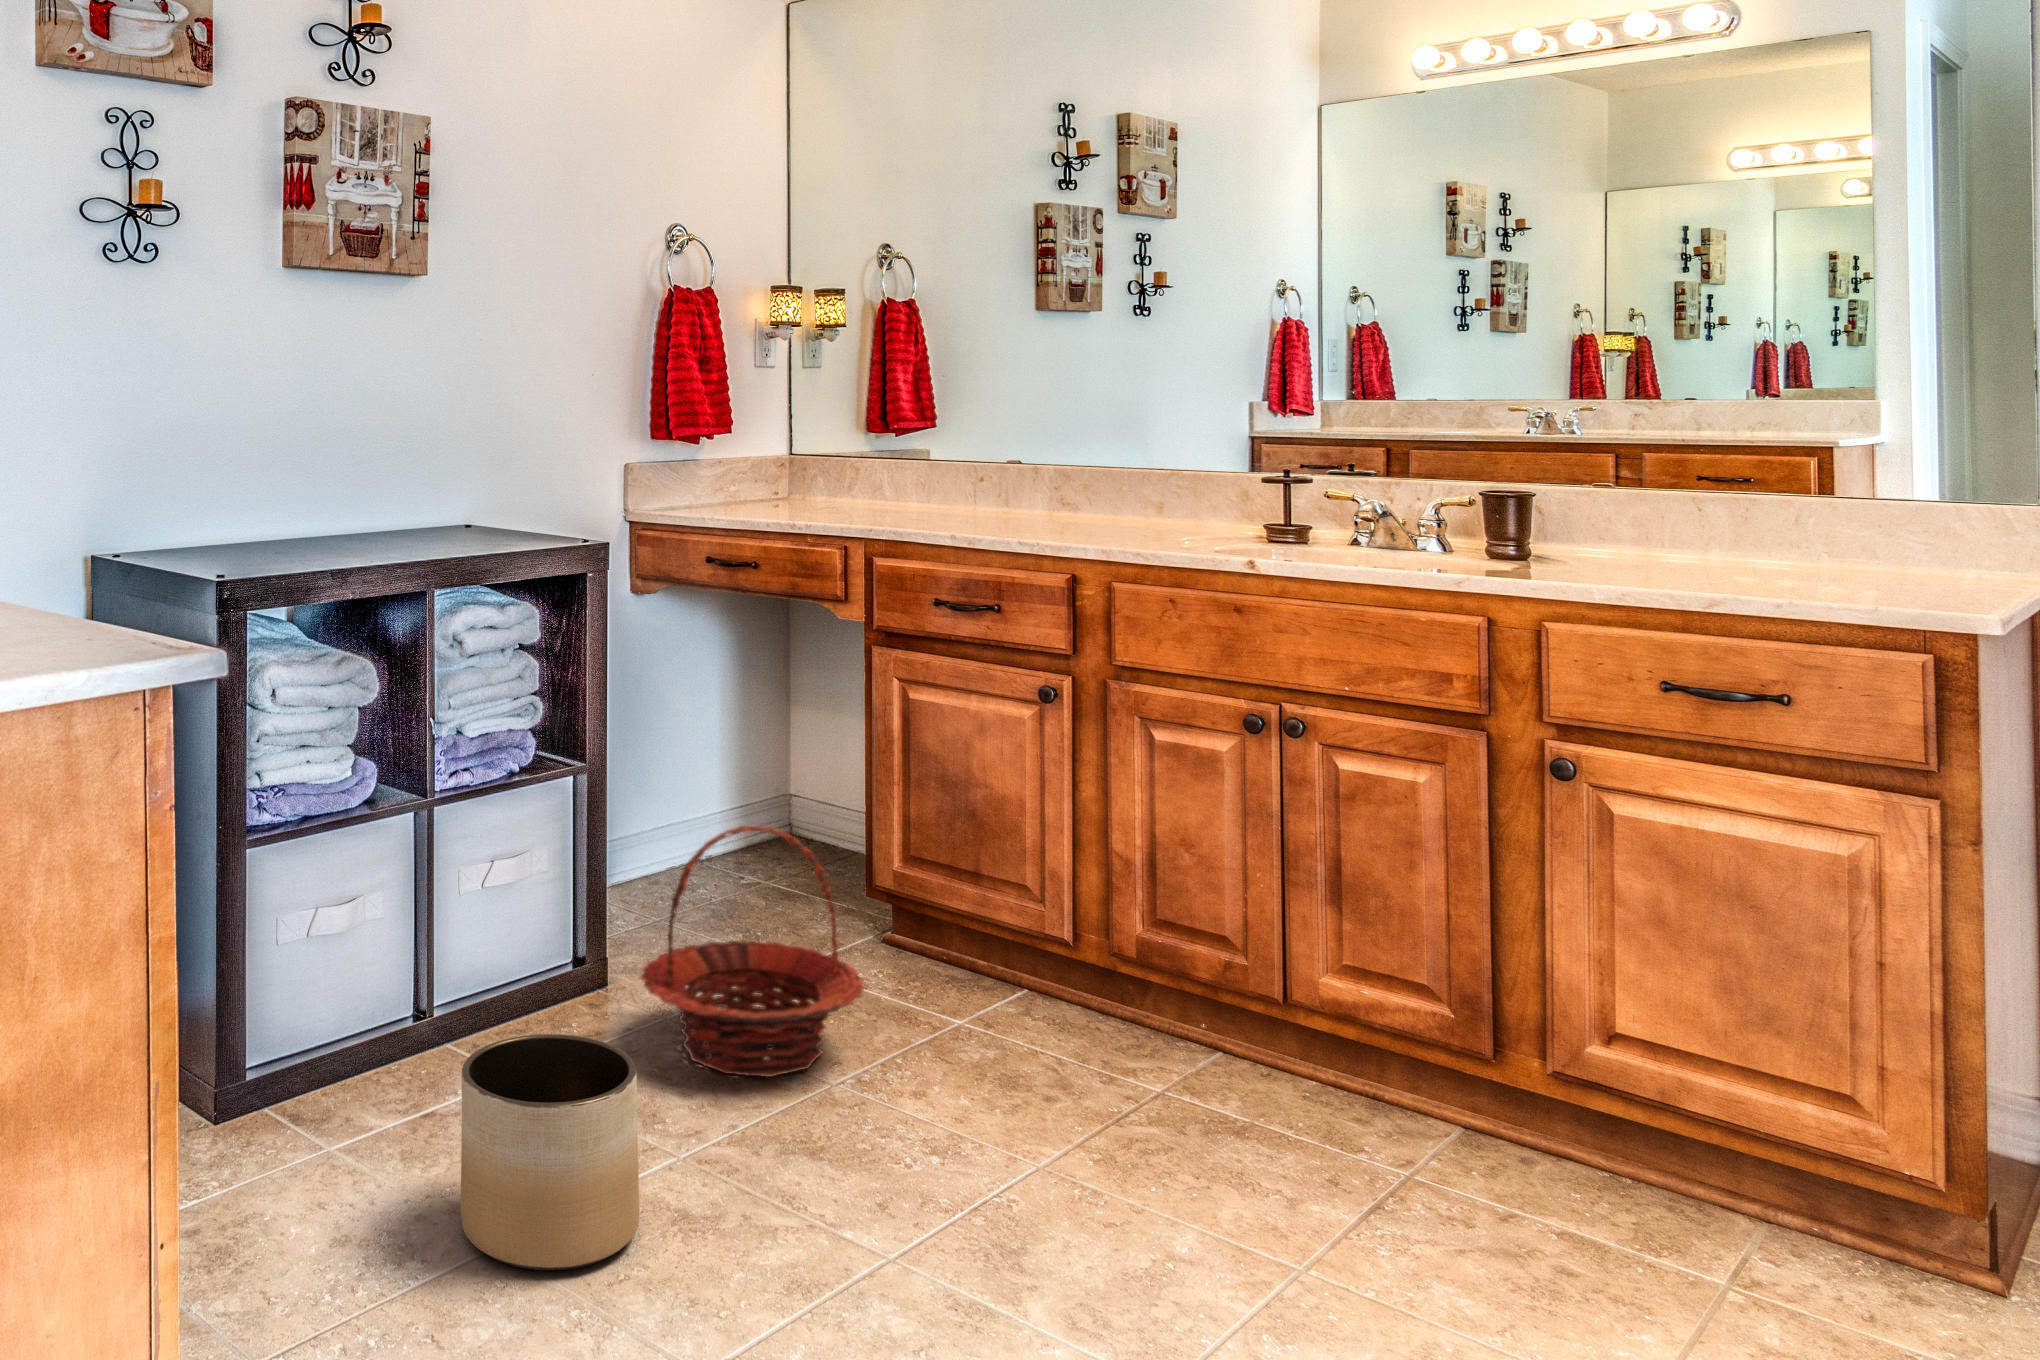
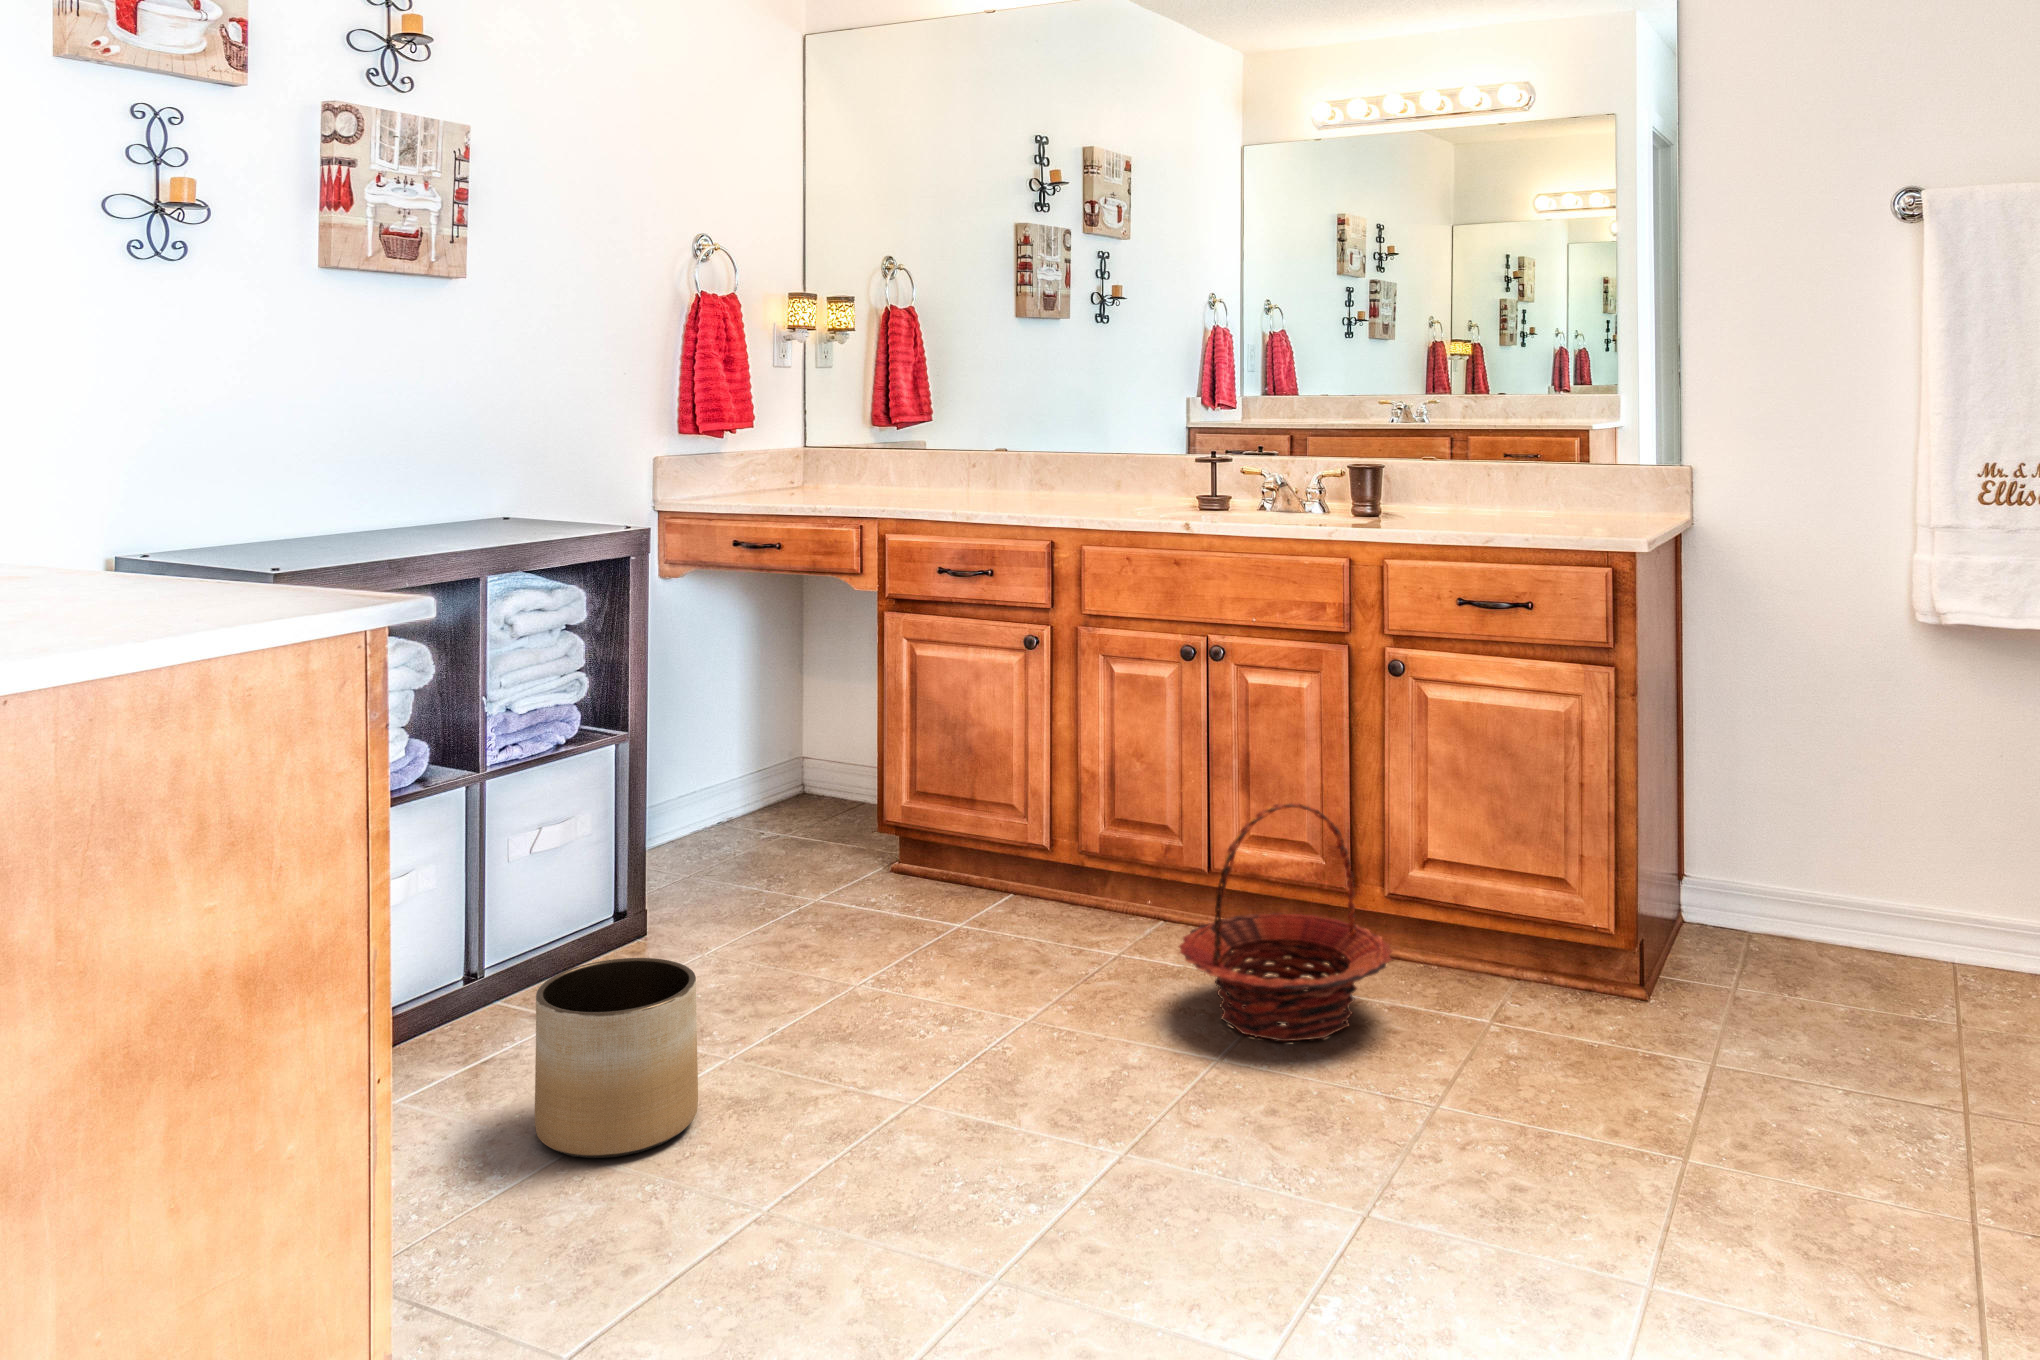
basket: present [641,826,864,1077] -> present [1179,803,1392,1041]

